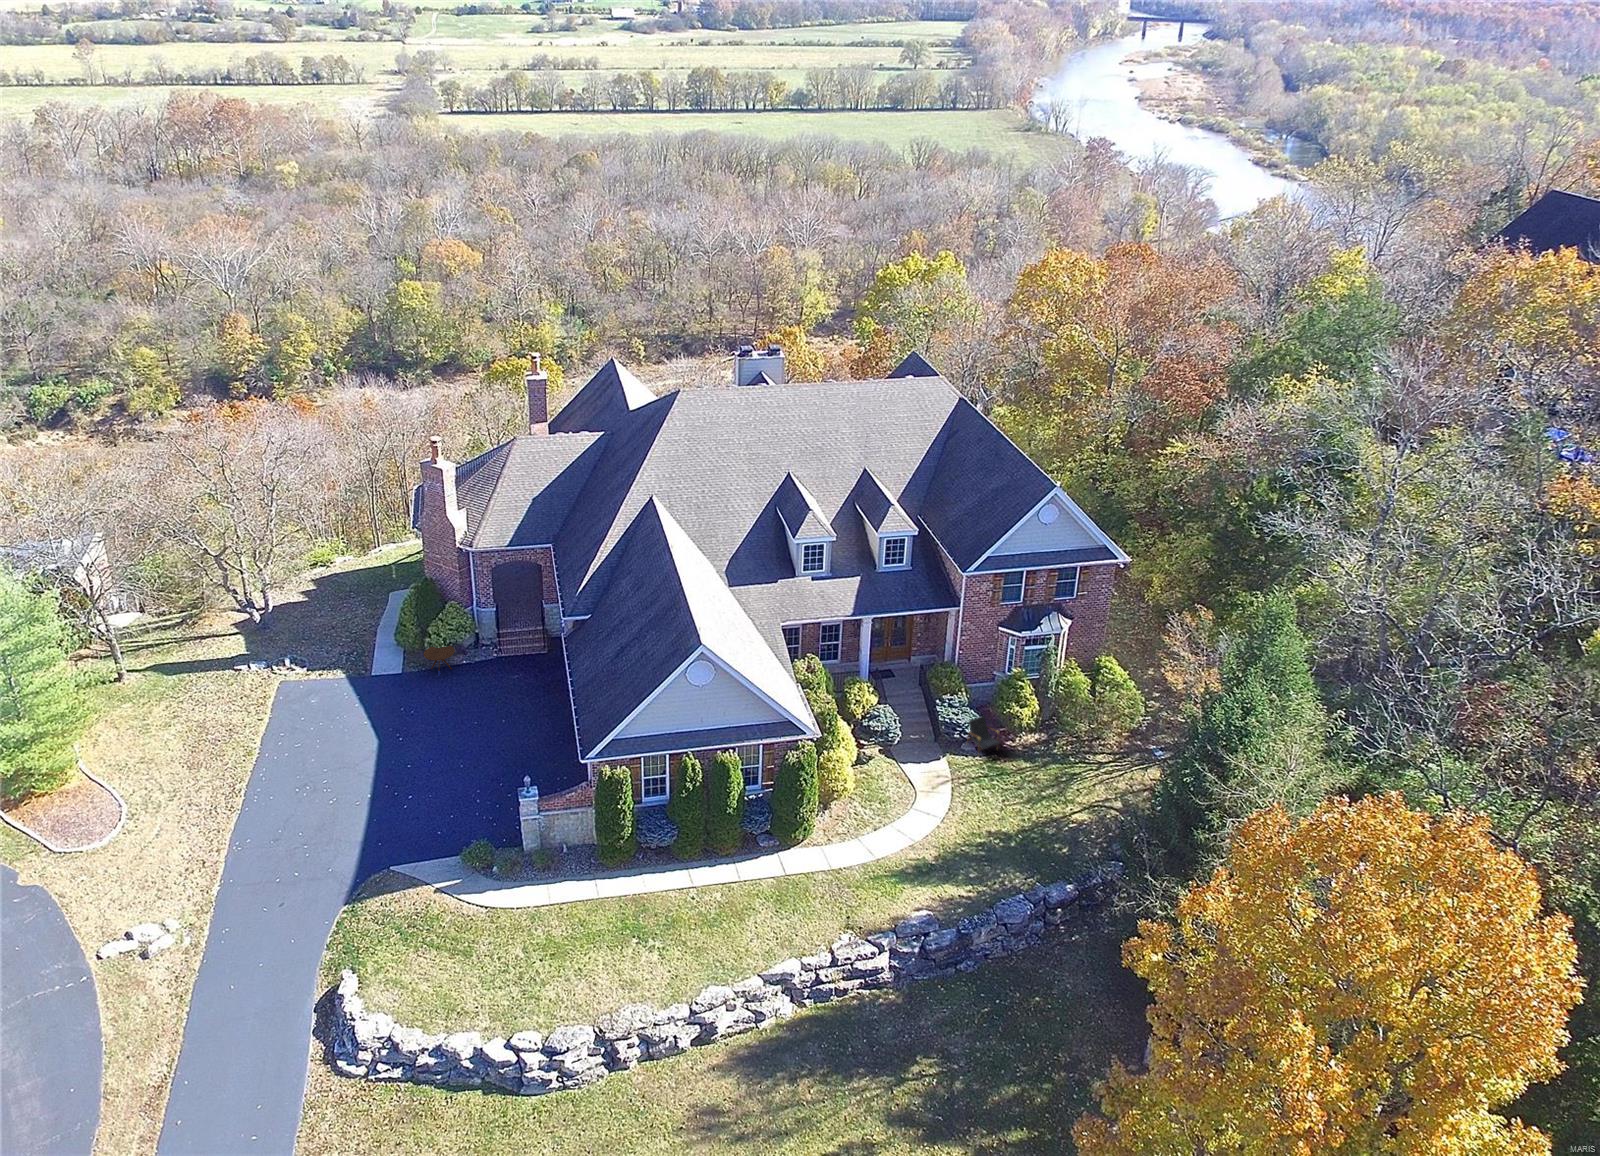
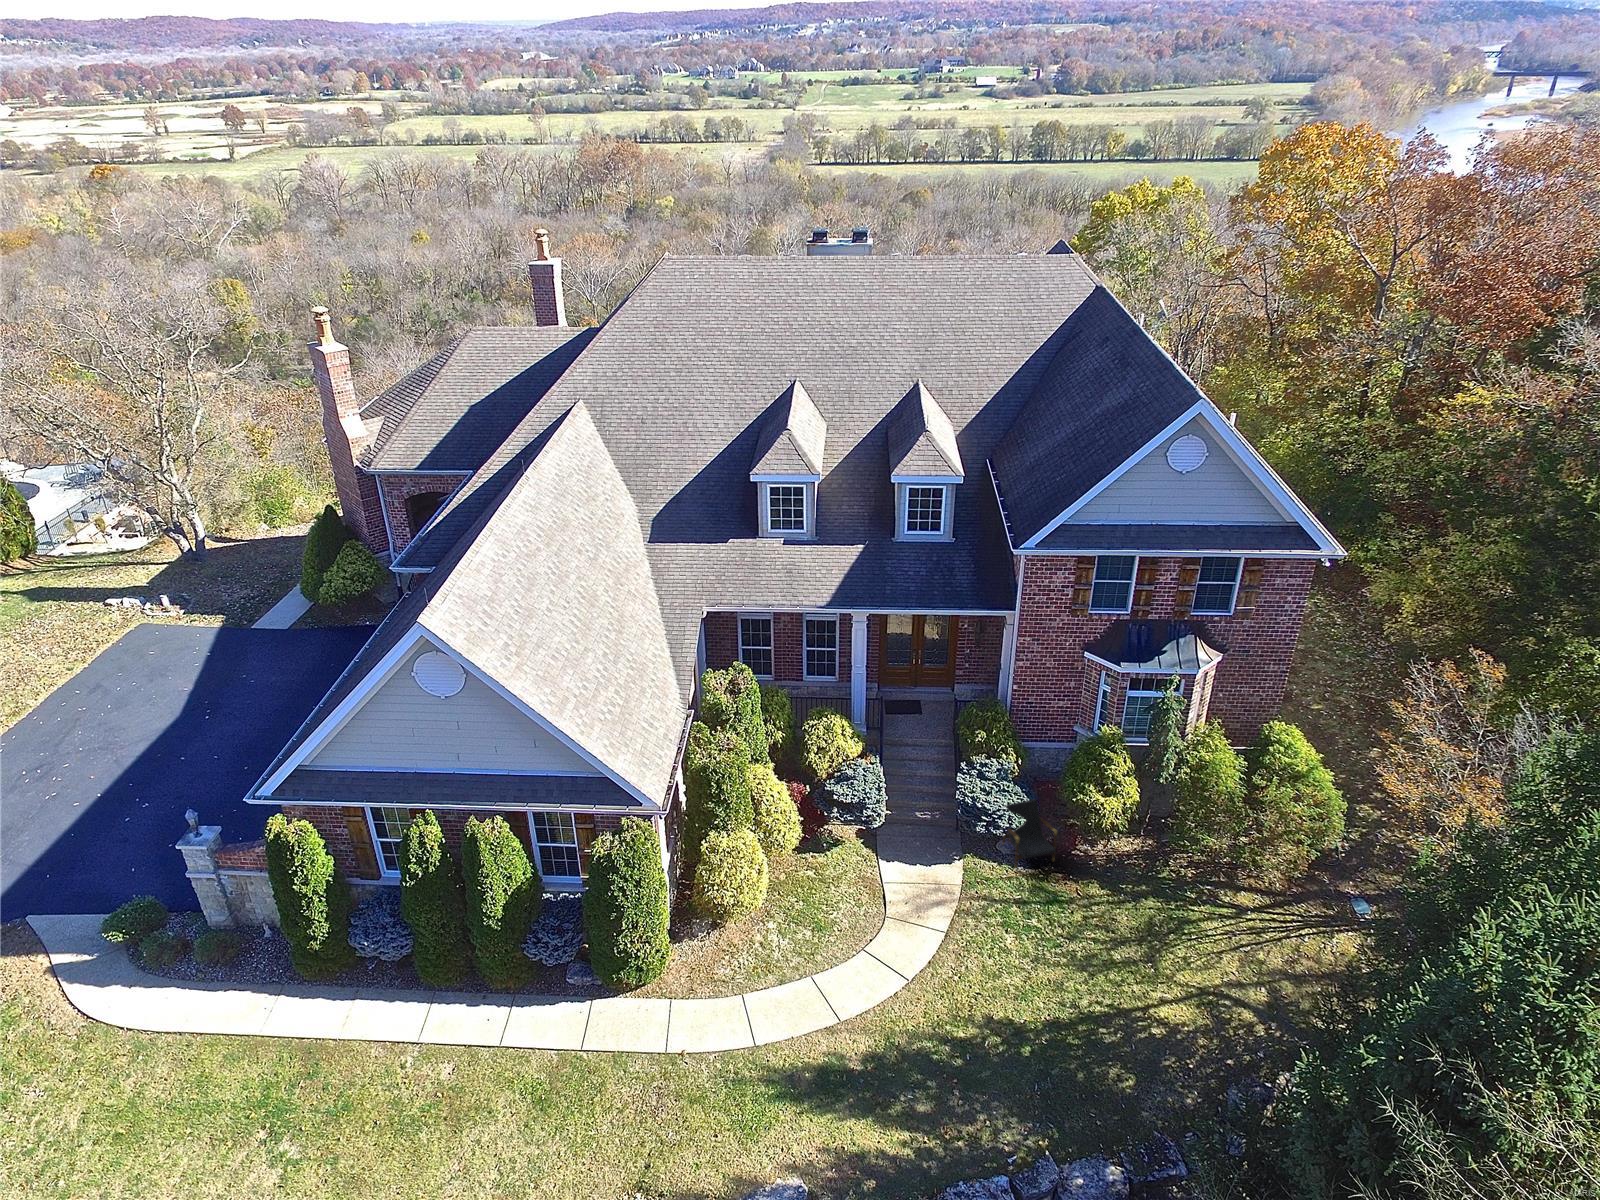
round table: present [424,646,455,669] -> none [272,600,317,641]

